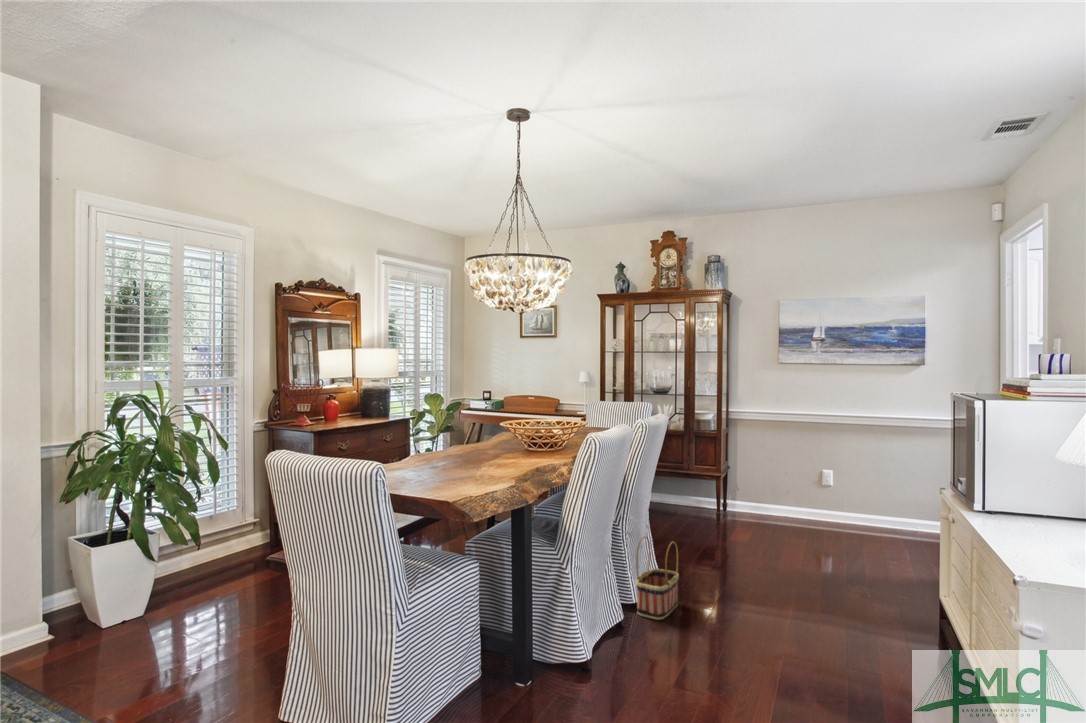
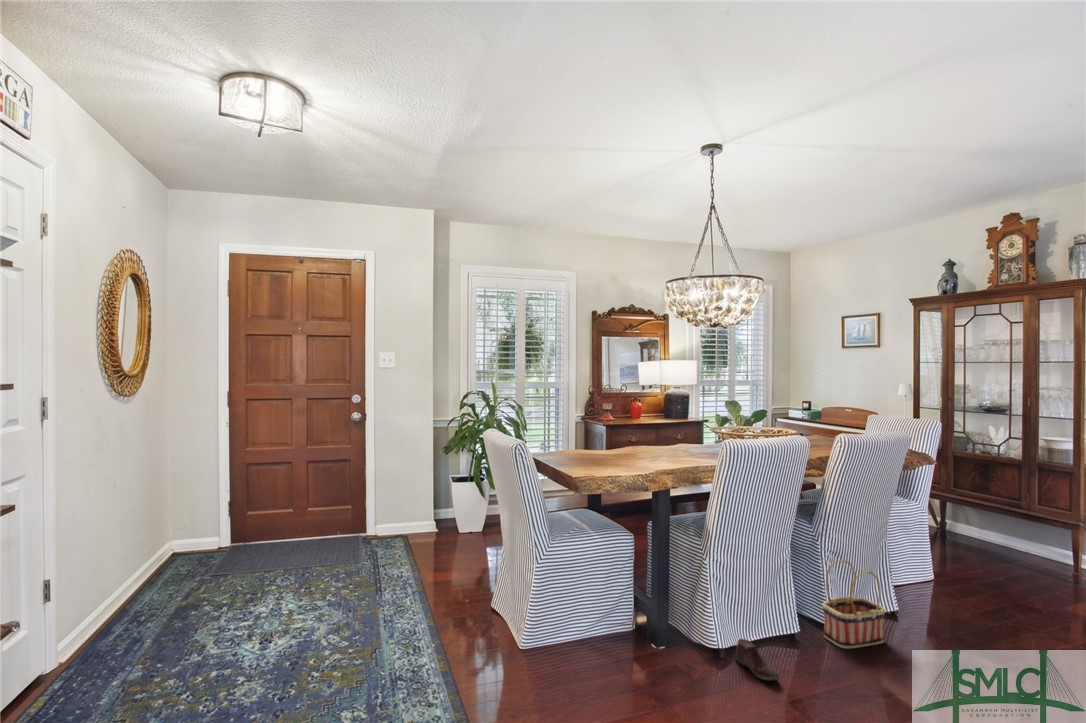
shoe: none [600,640,658,675] -> present [735,639,780,681]

